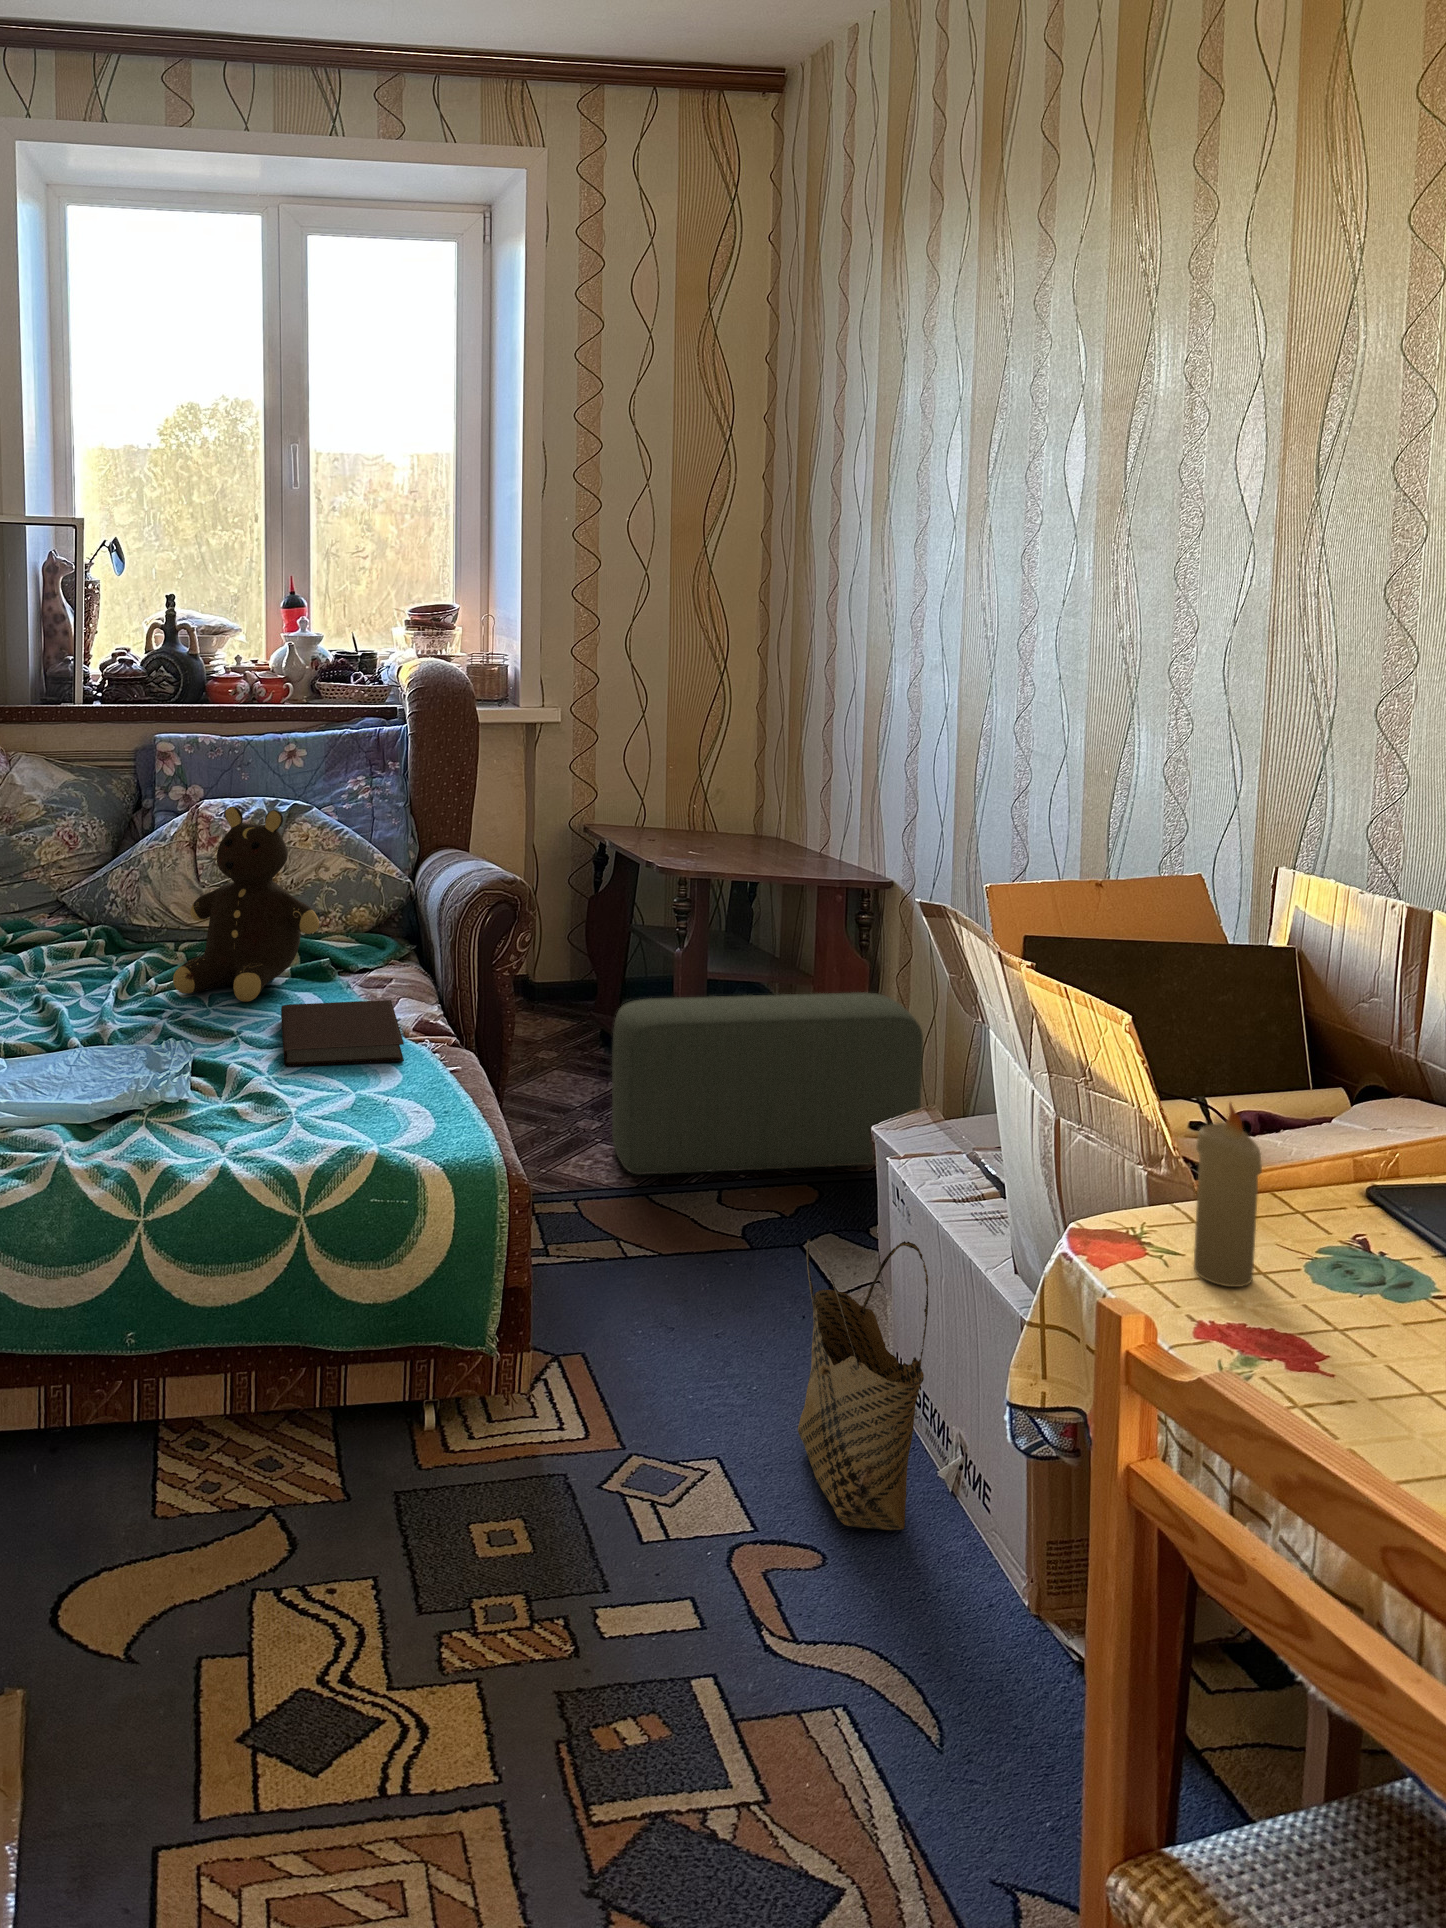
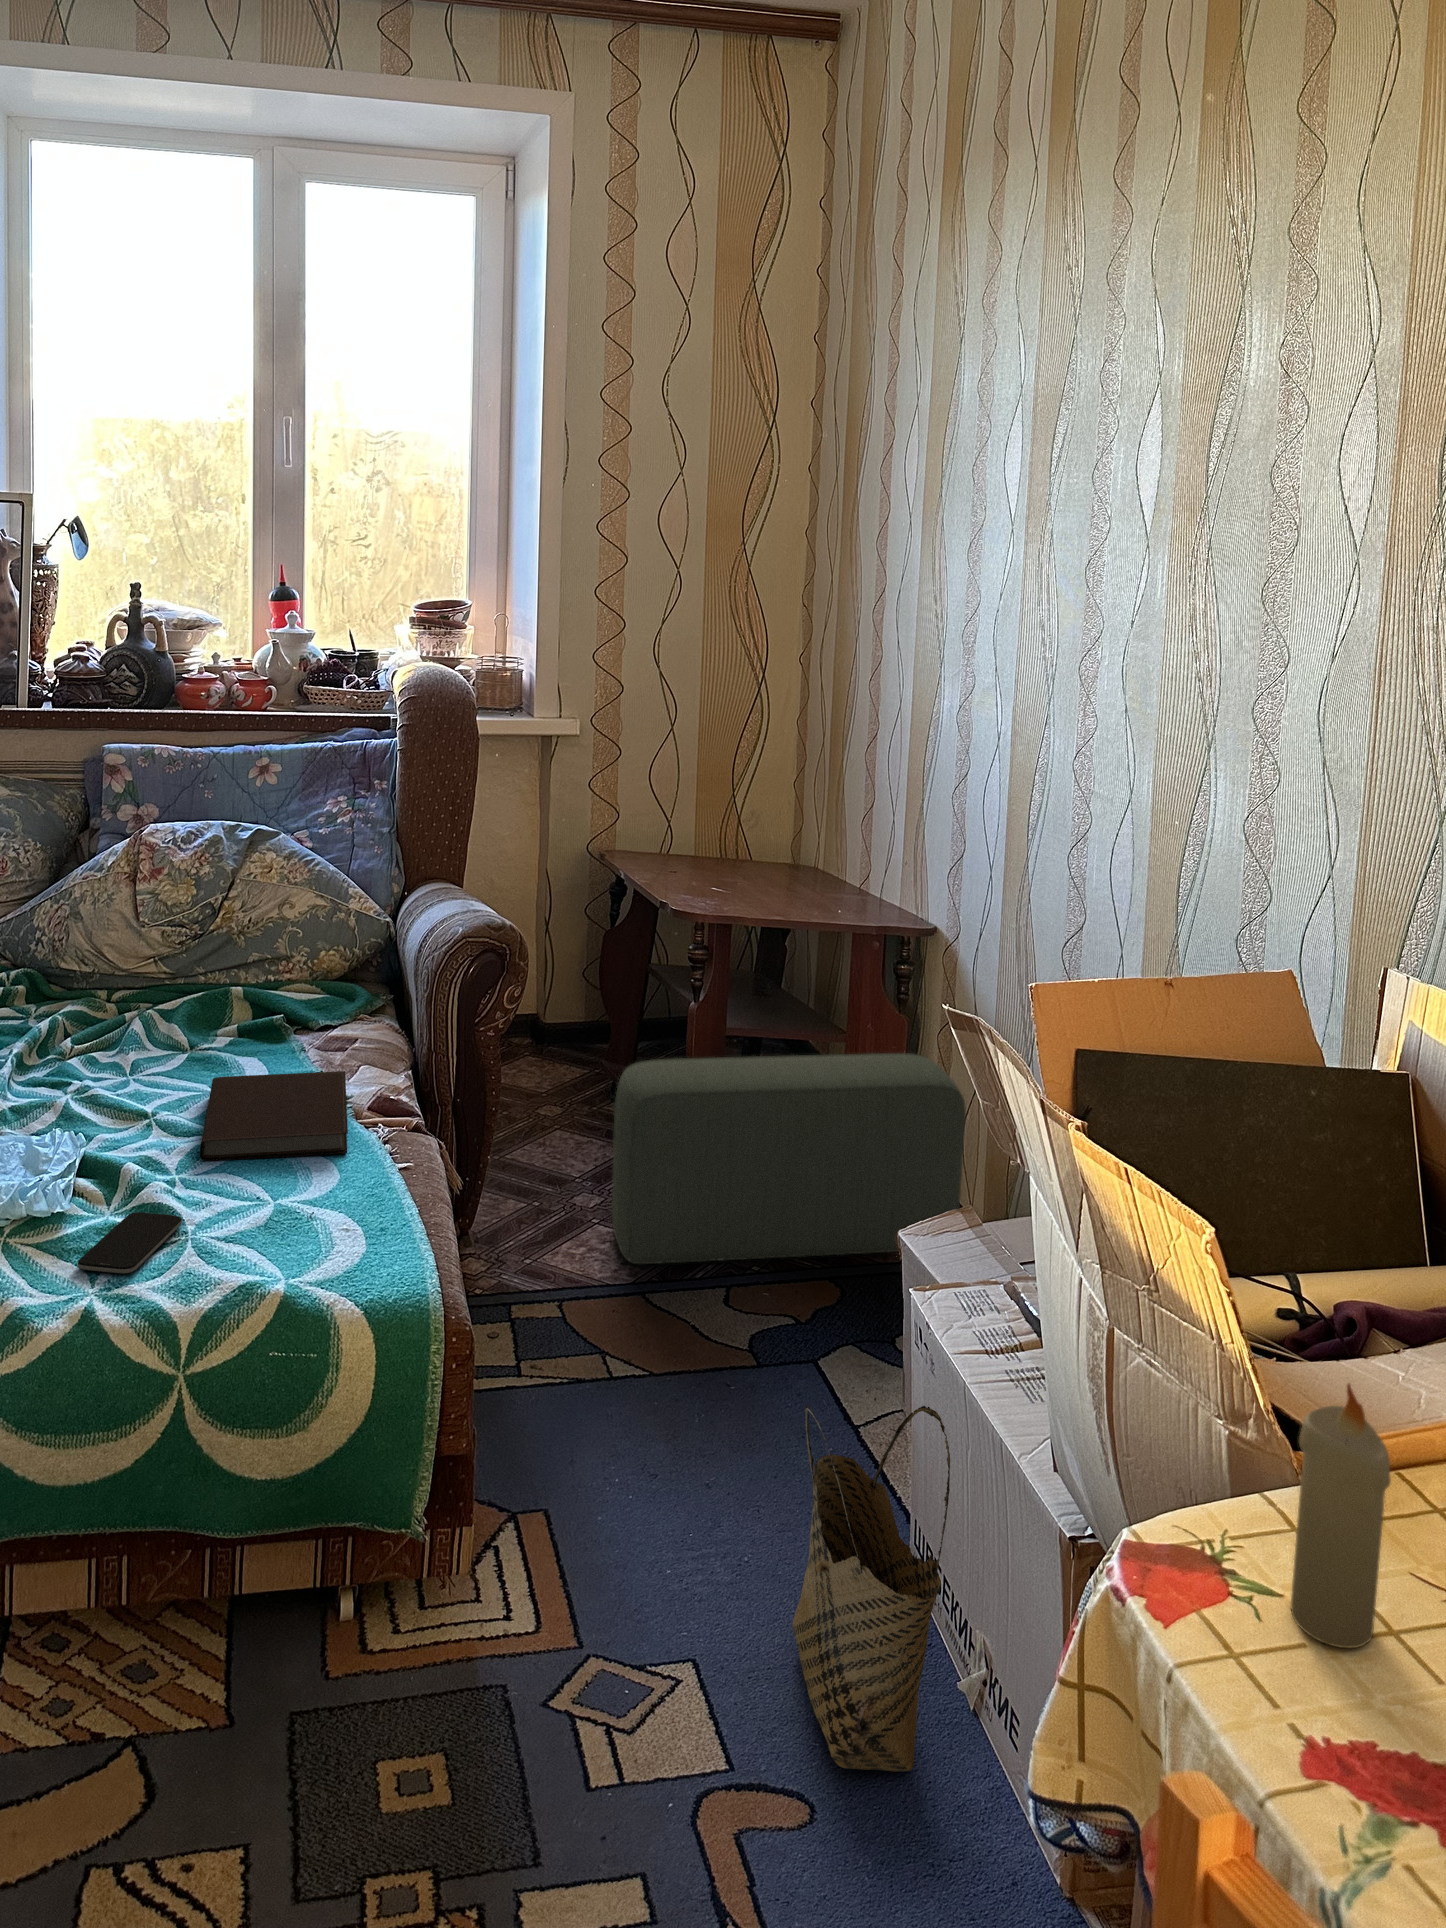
teddy bear: present [173,807,319,1002] -> none [90,837,269,1070]
smartphone: none [207,1101,282,1142] -> present [78,1212,182,1274]

